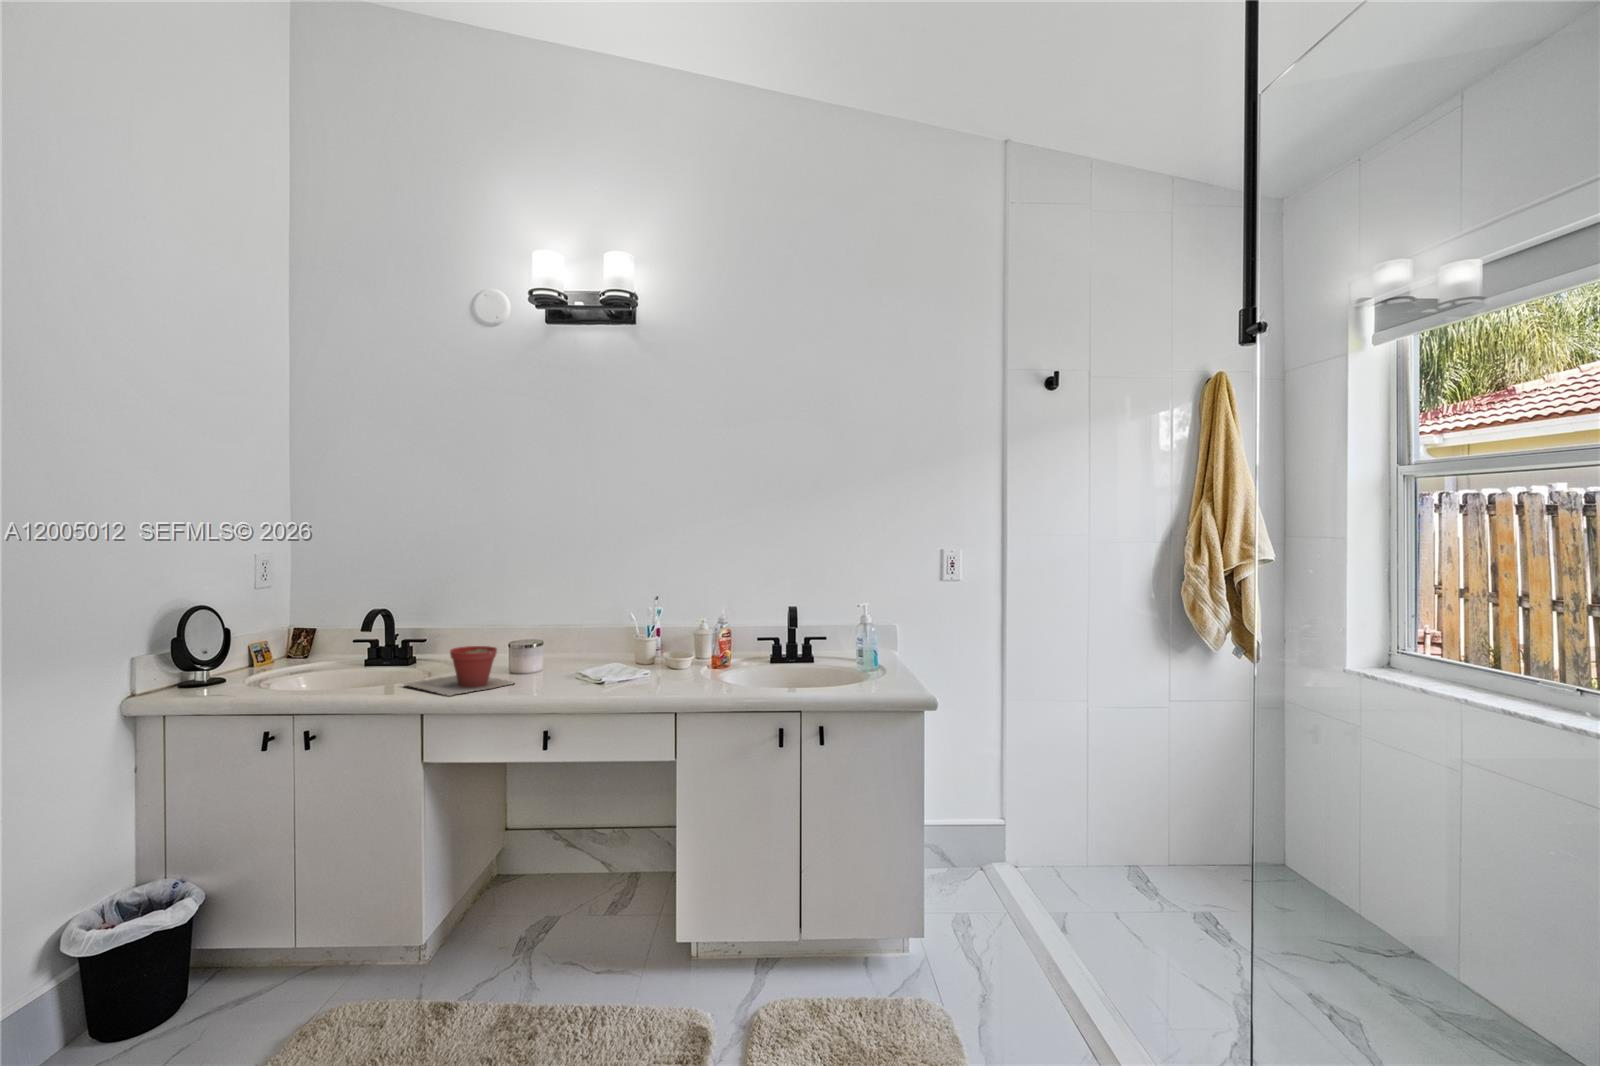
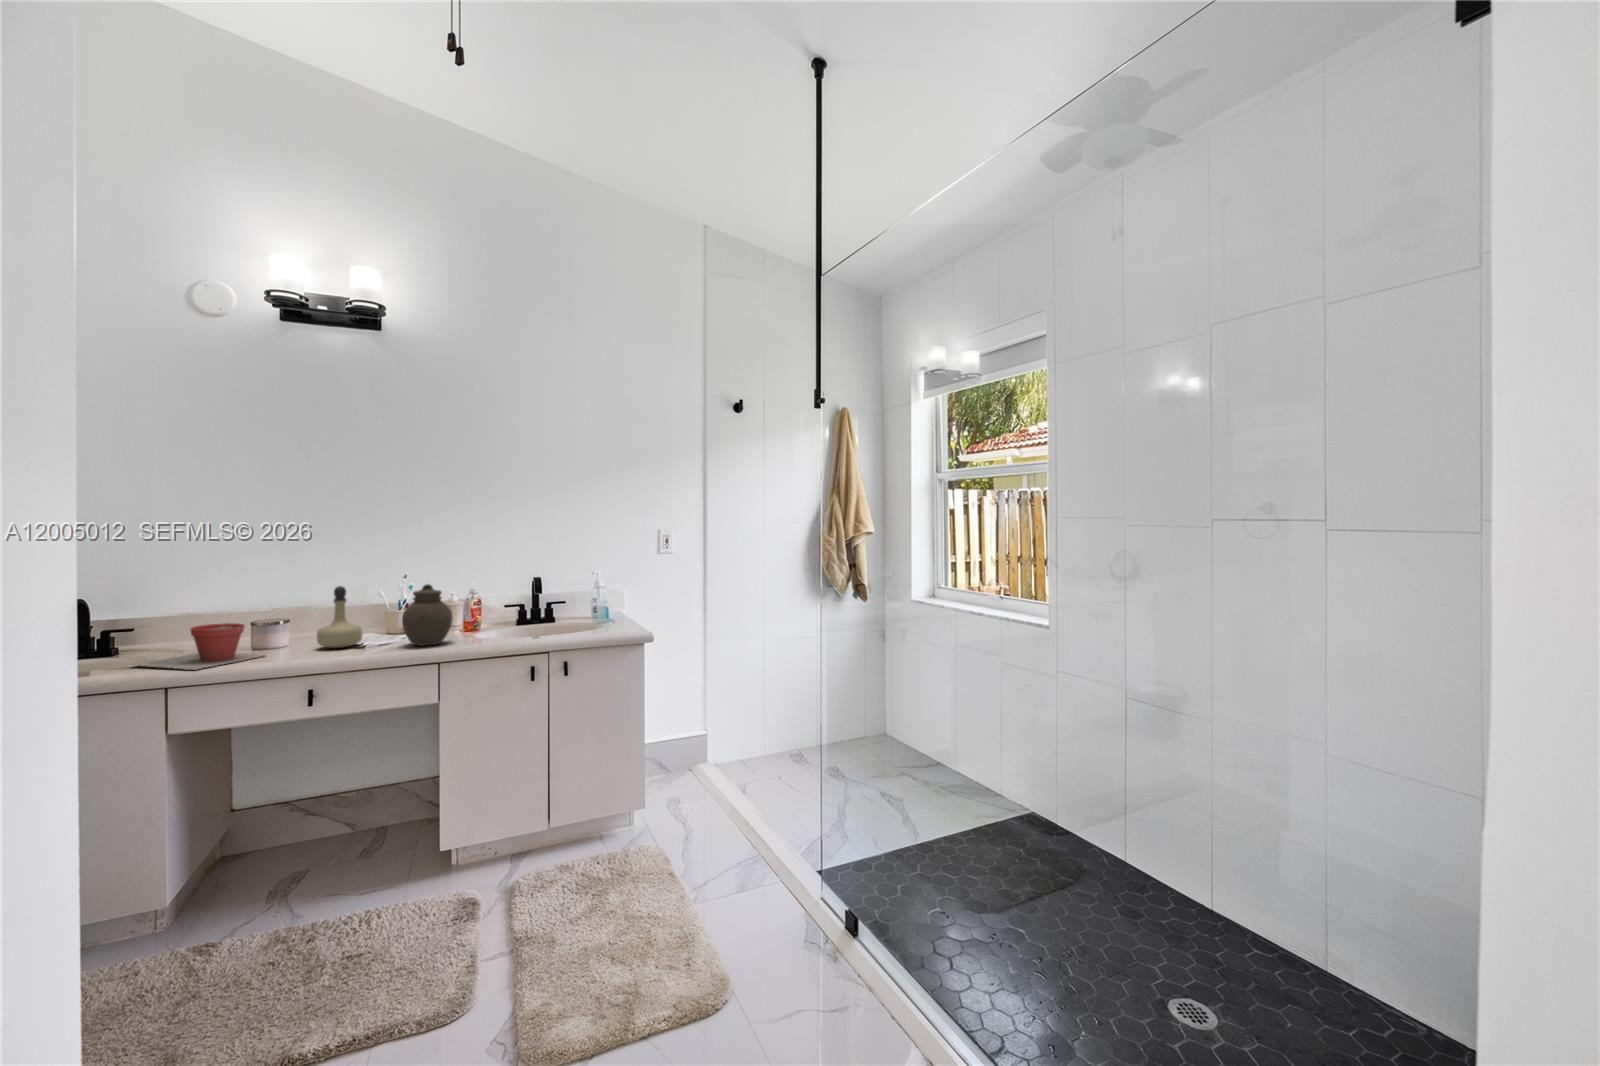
perfume bottle: none [563,610,606,680] -> present [316,586,362,648]
jar: none [643,612,695,684] -> present [402,584,452,646]

